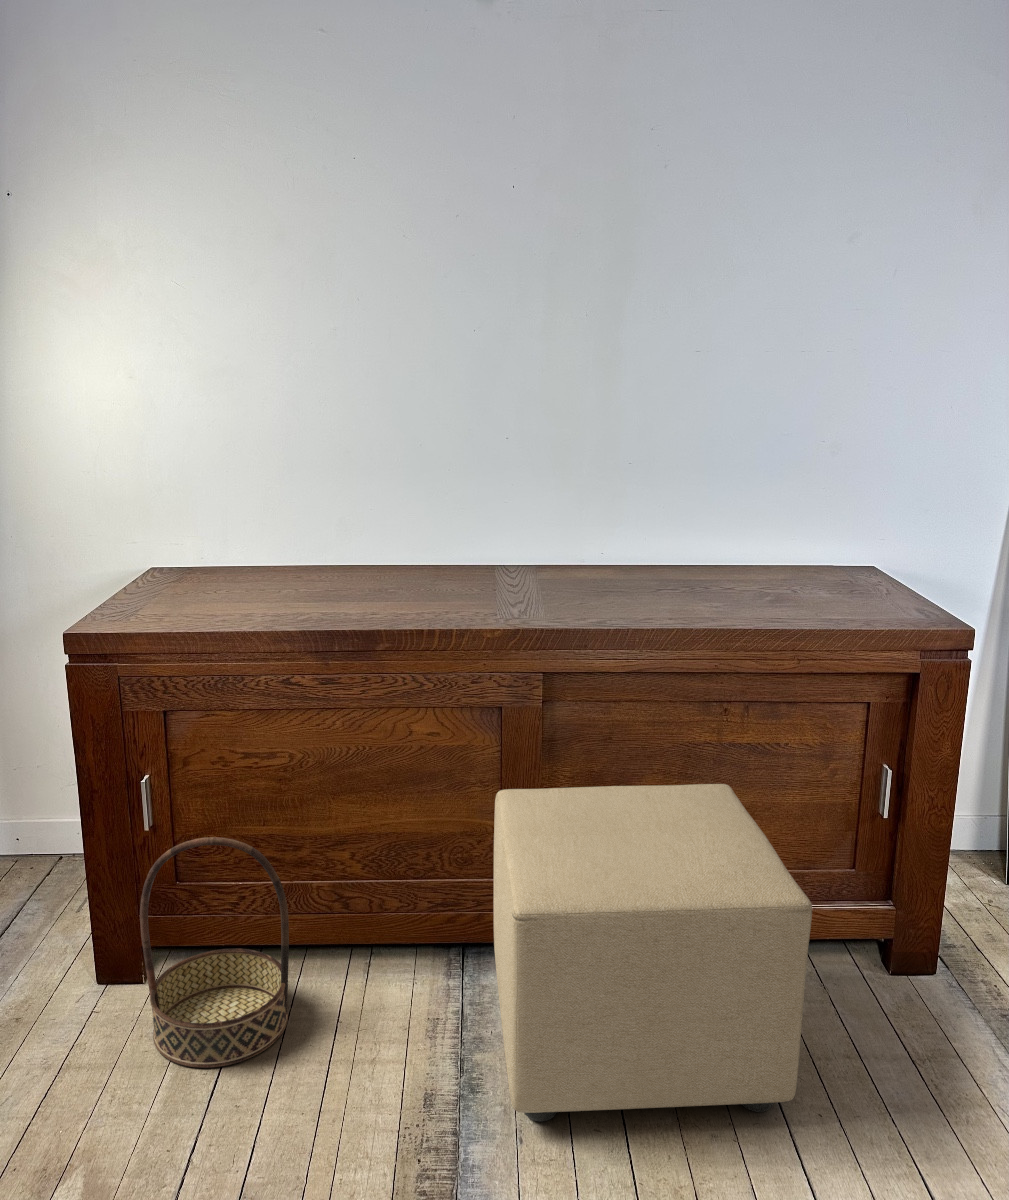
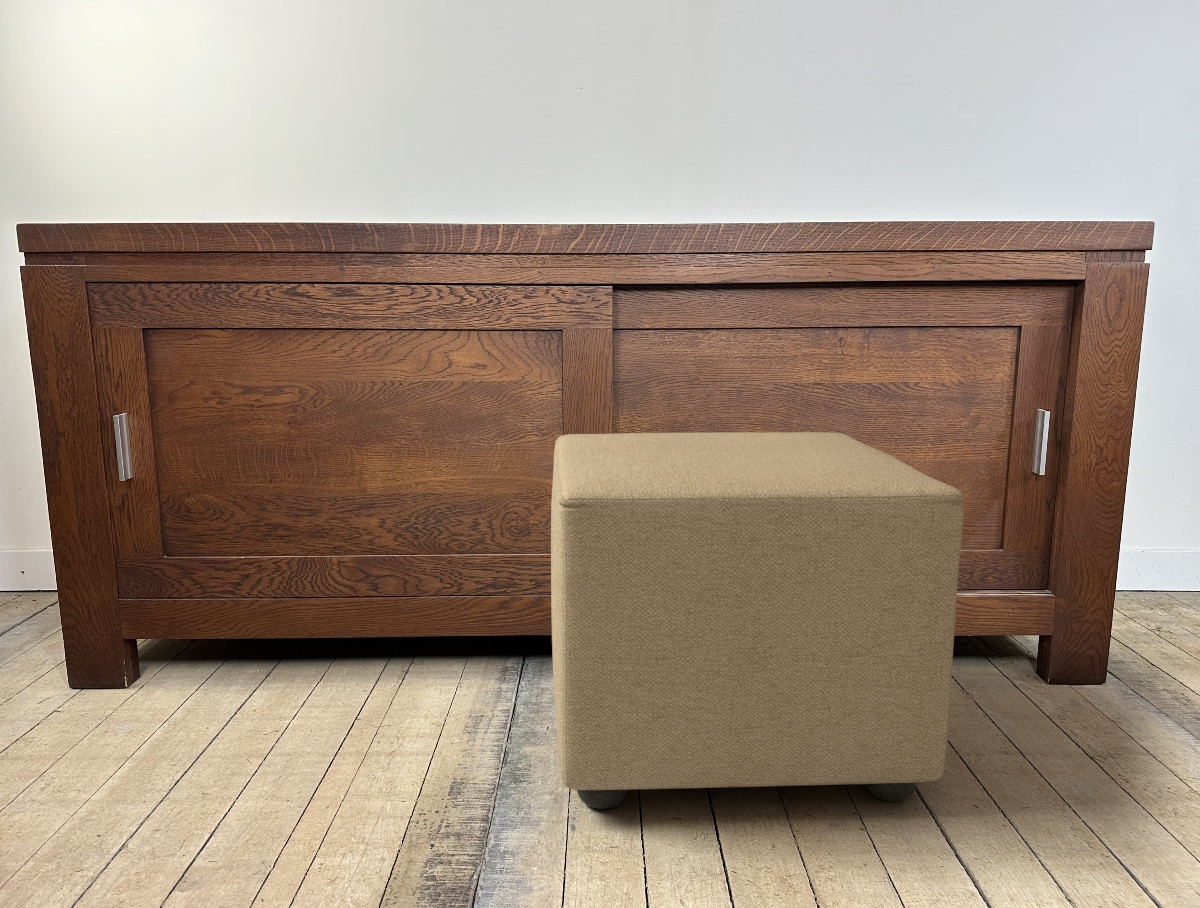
basket: present [140,837,289,1068] -> none [99,465,290,757]

